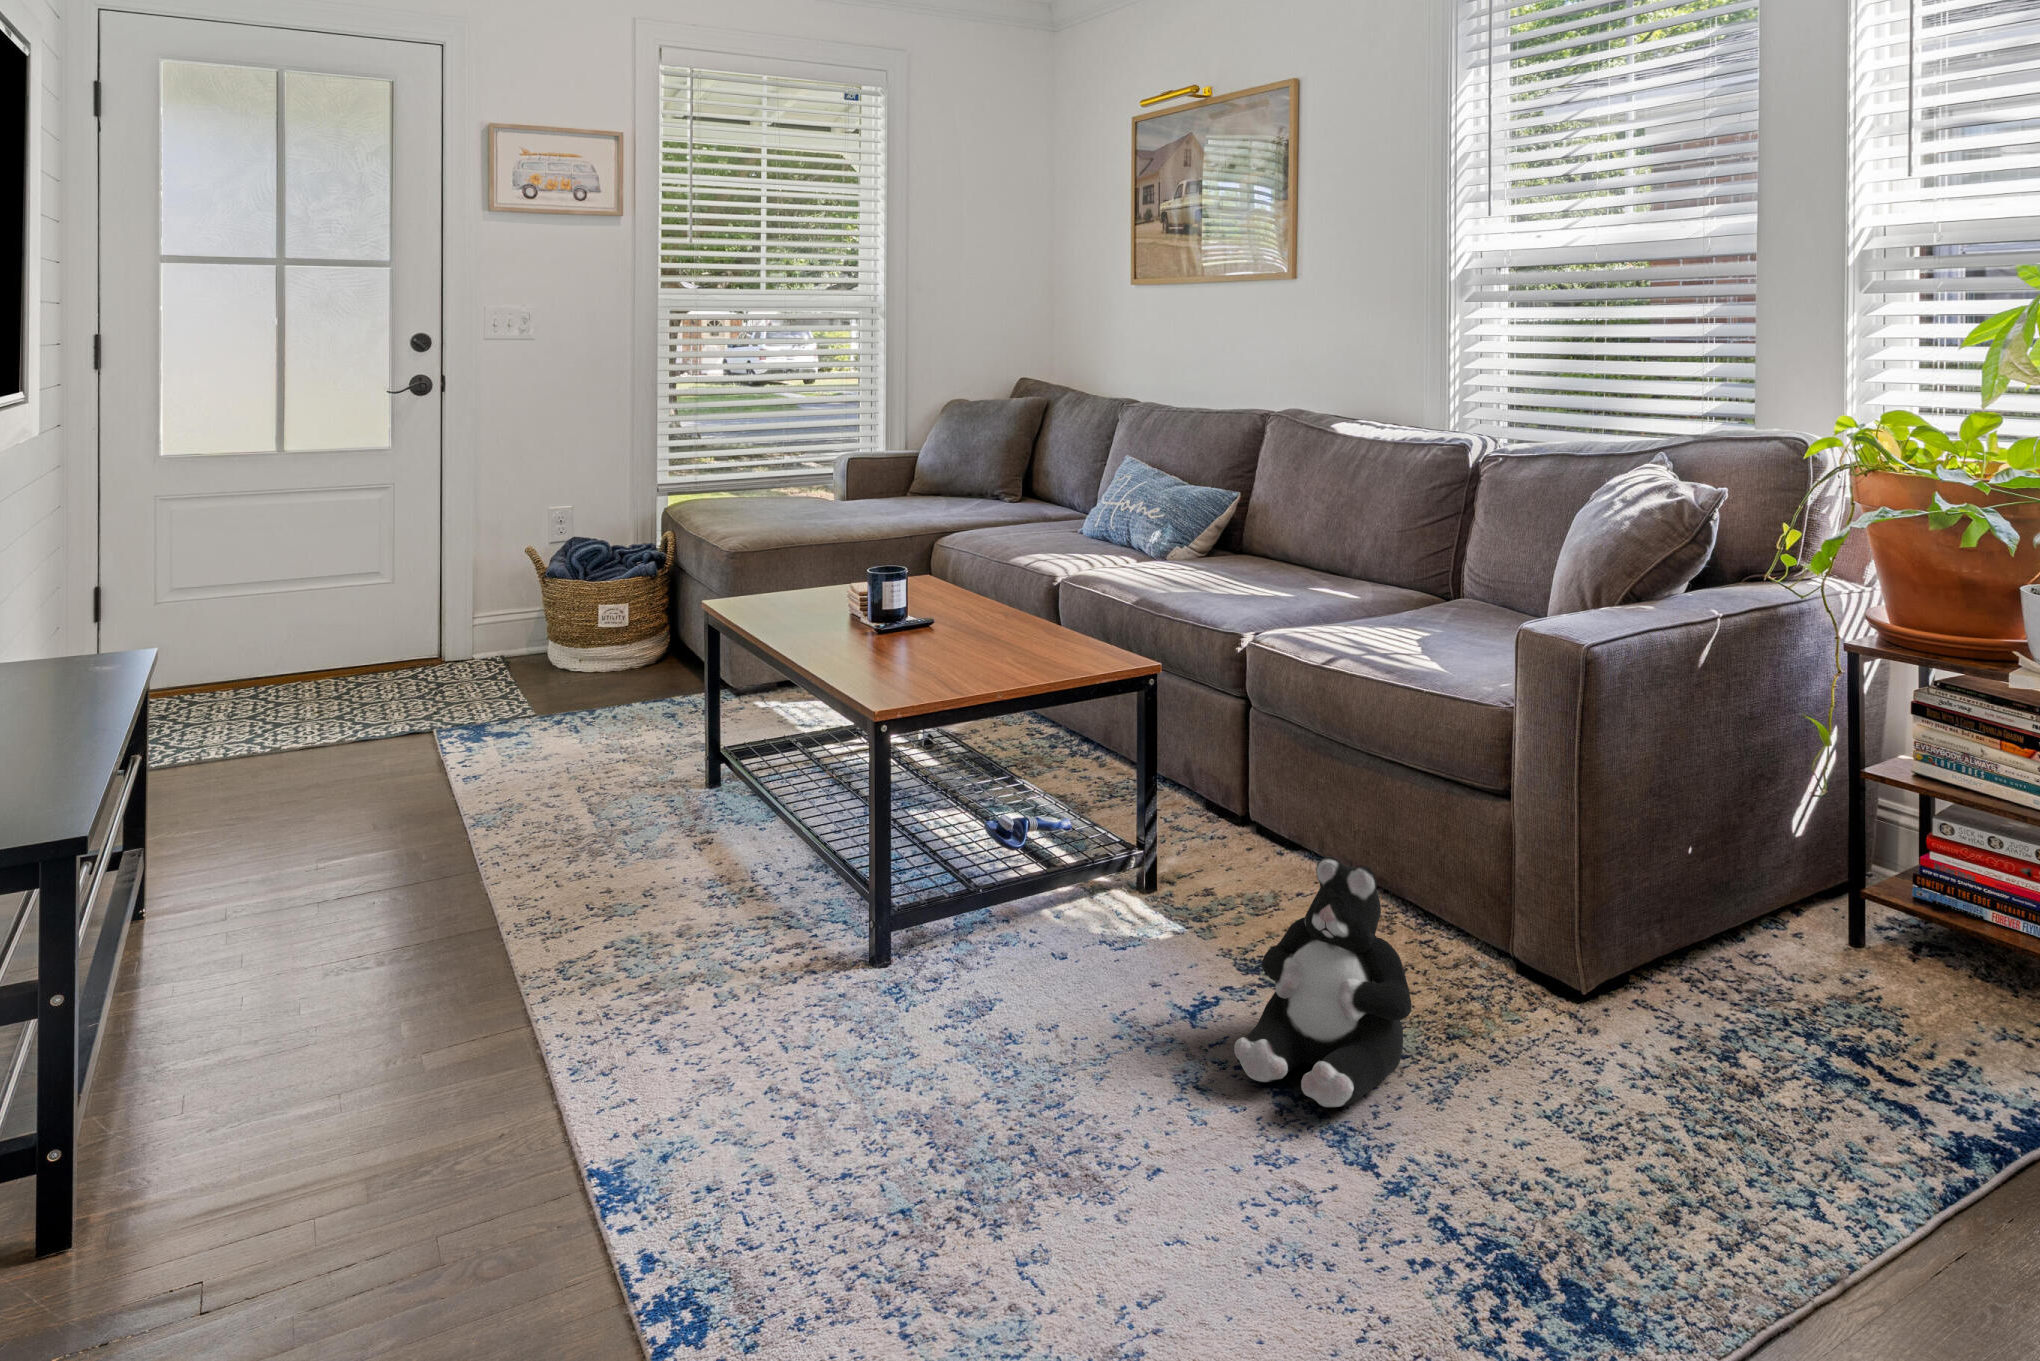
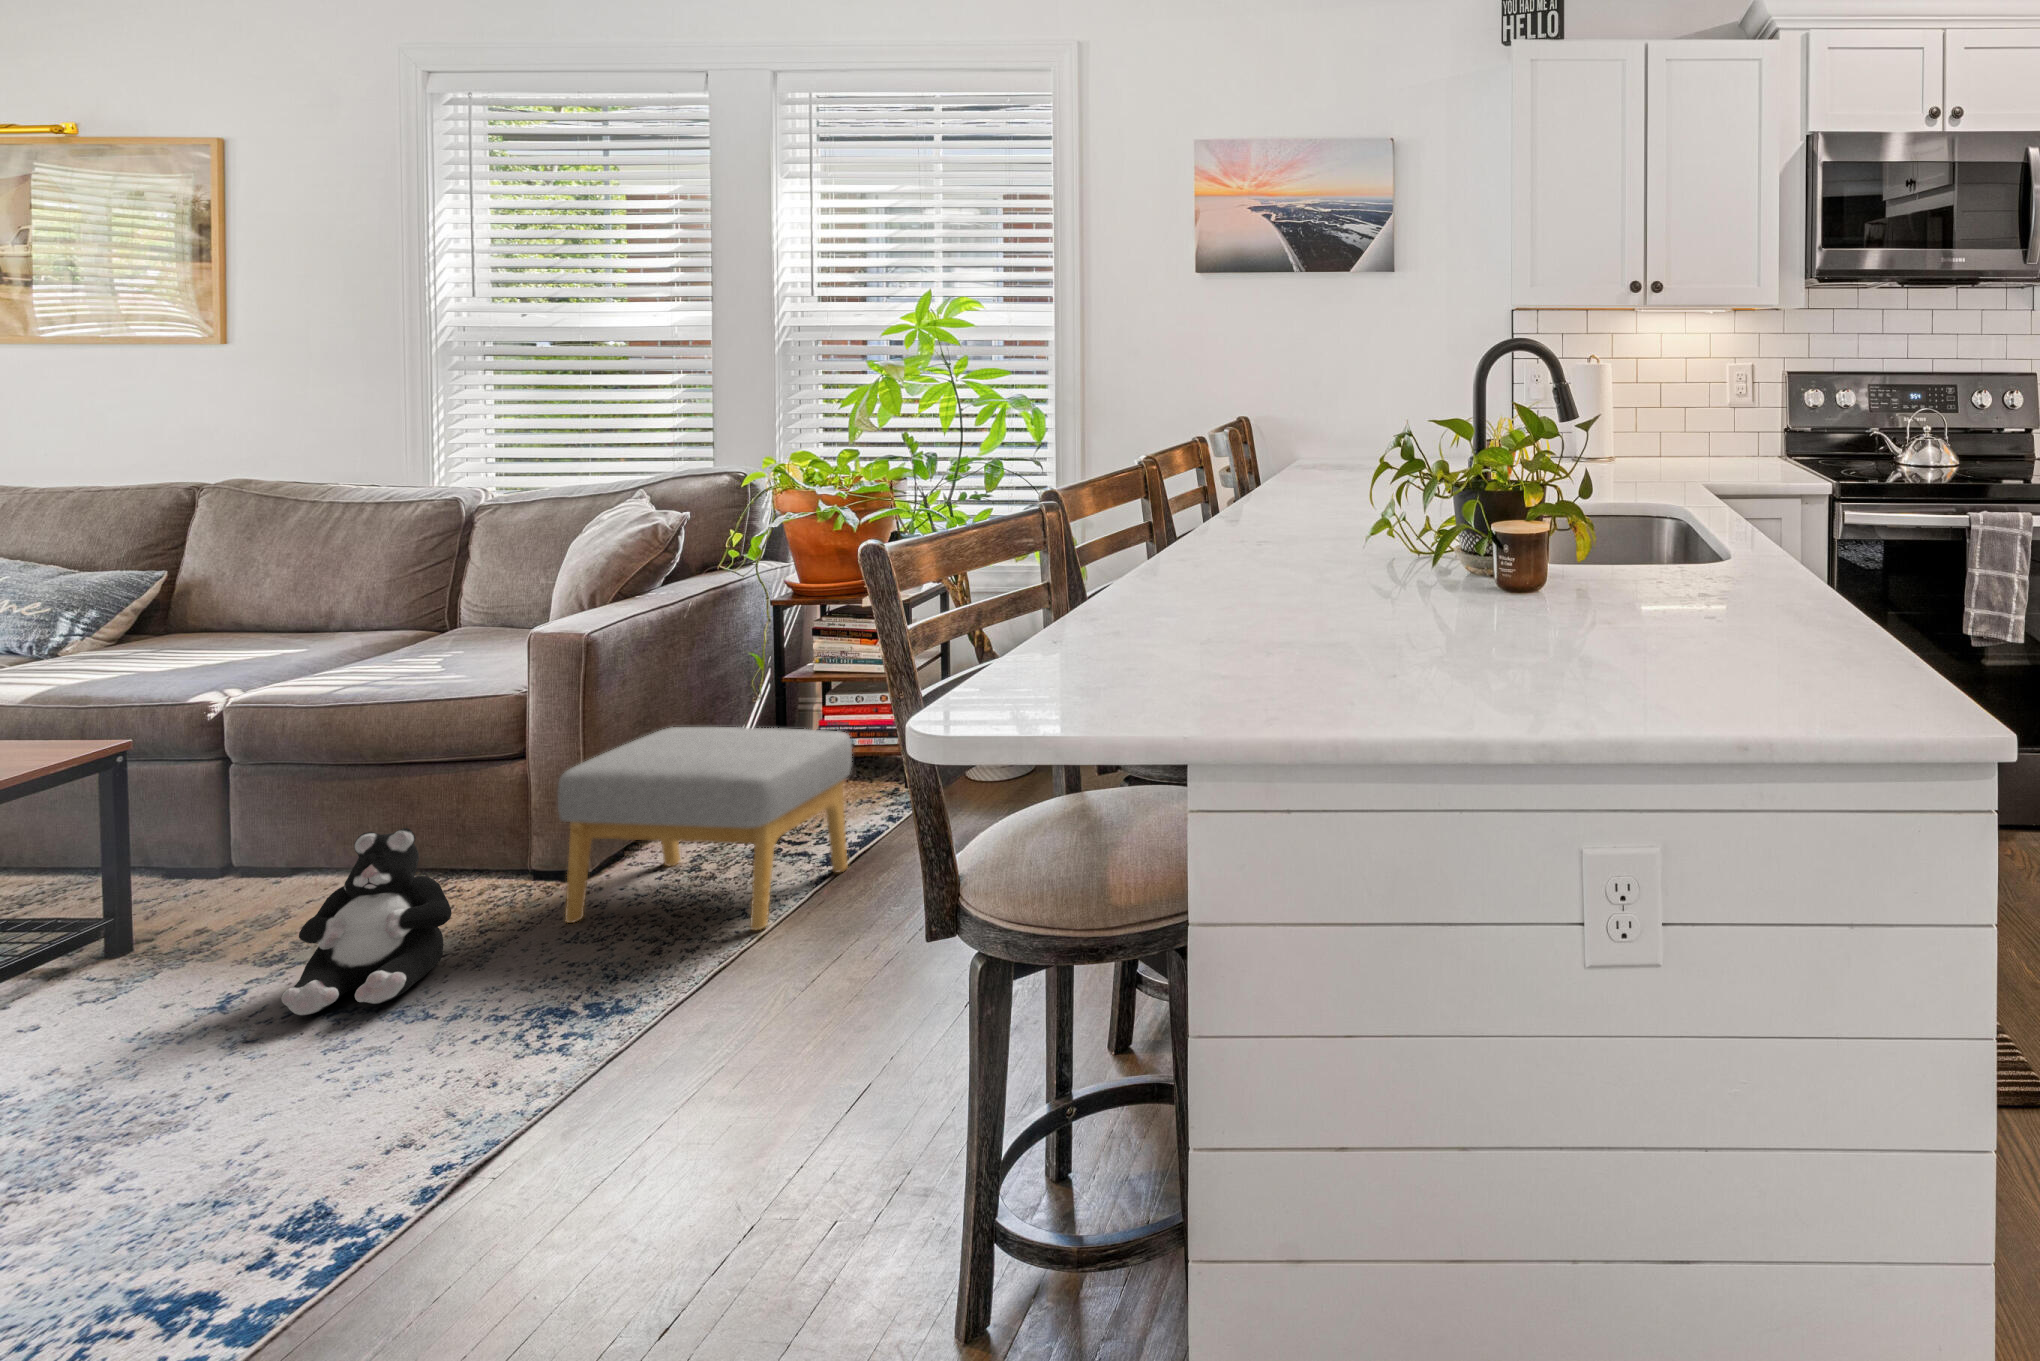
footstool: none [1543,816,2012,1260] -> present [558,727,852,930]

